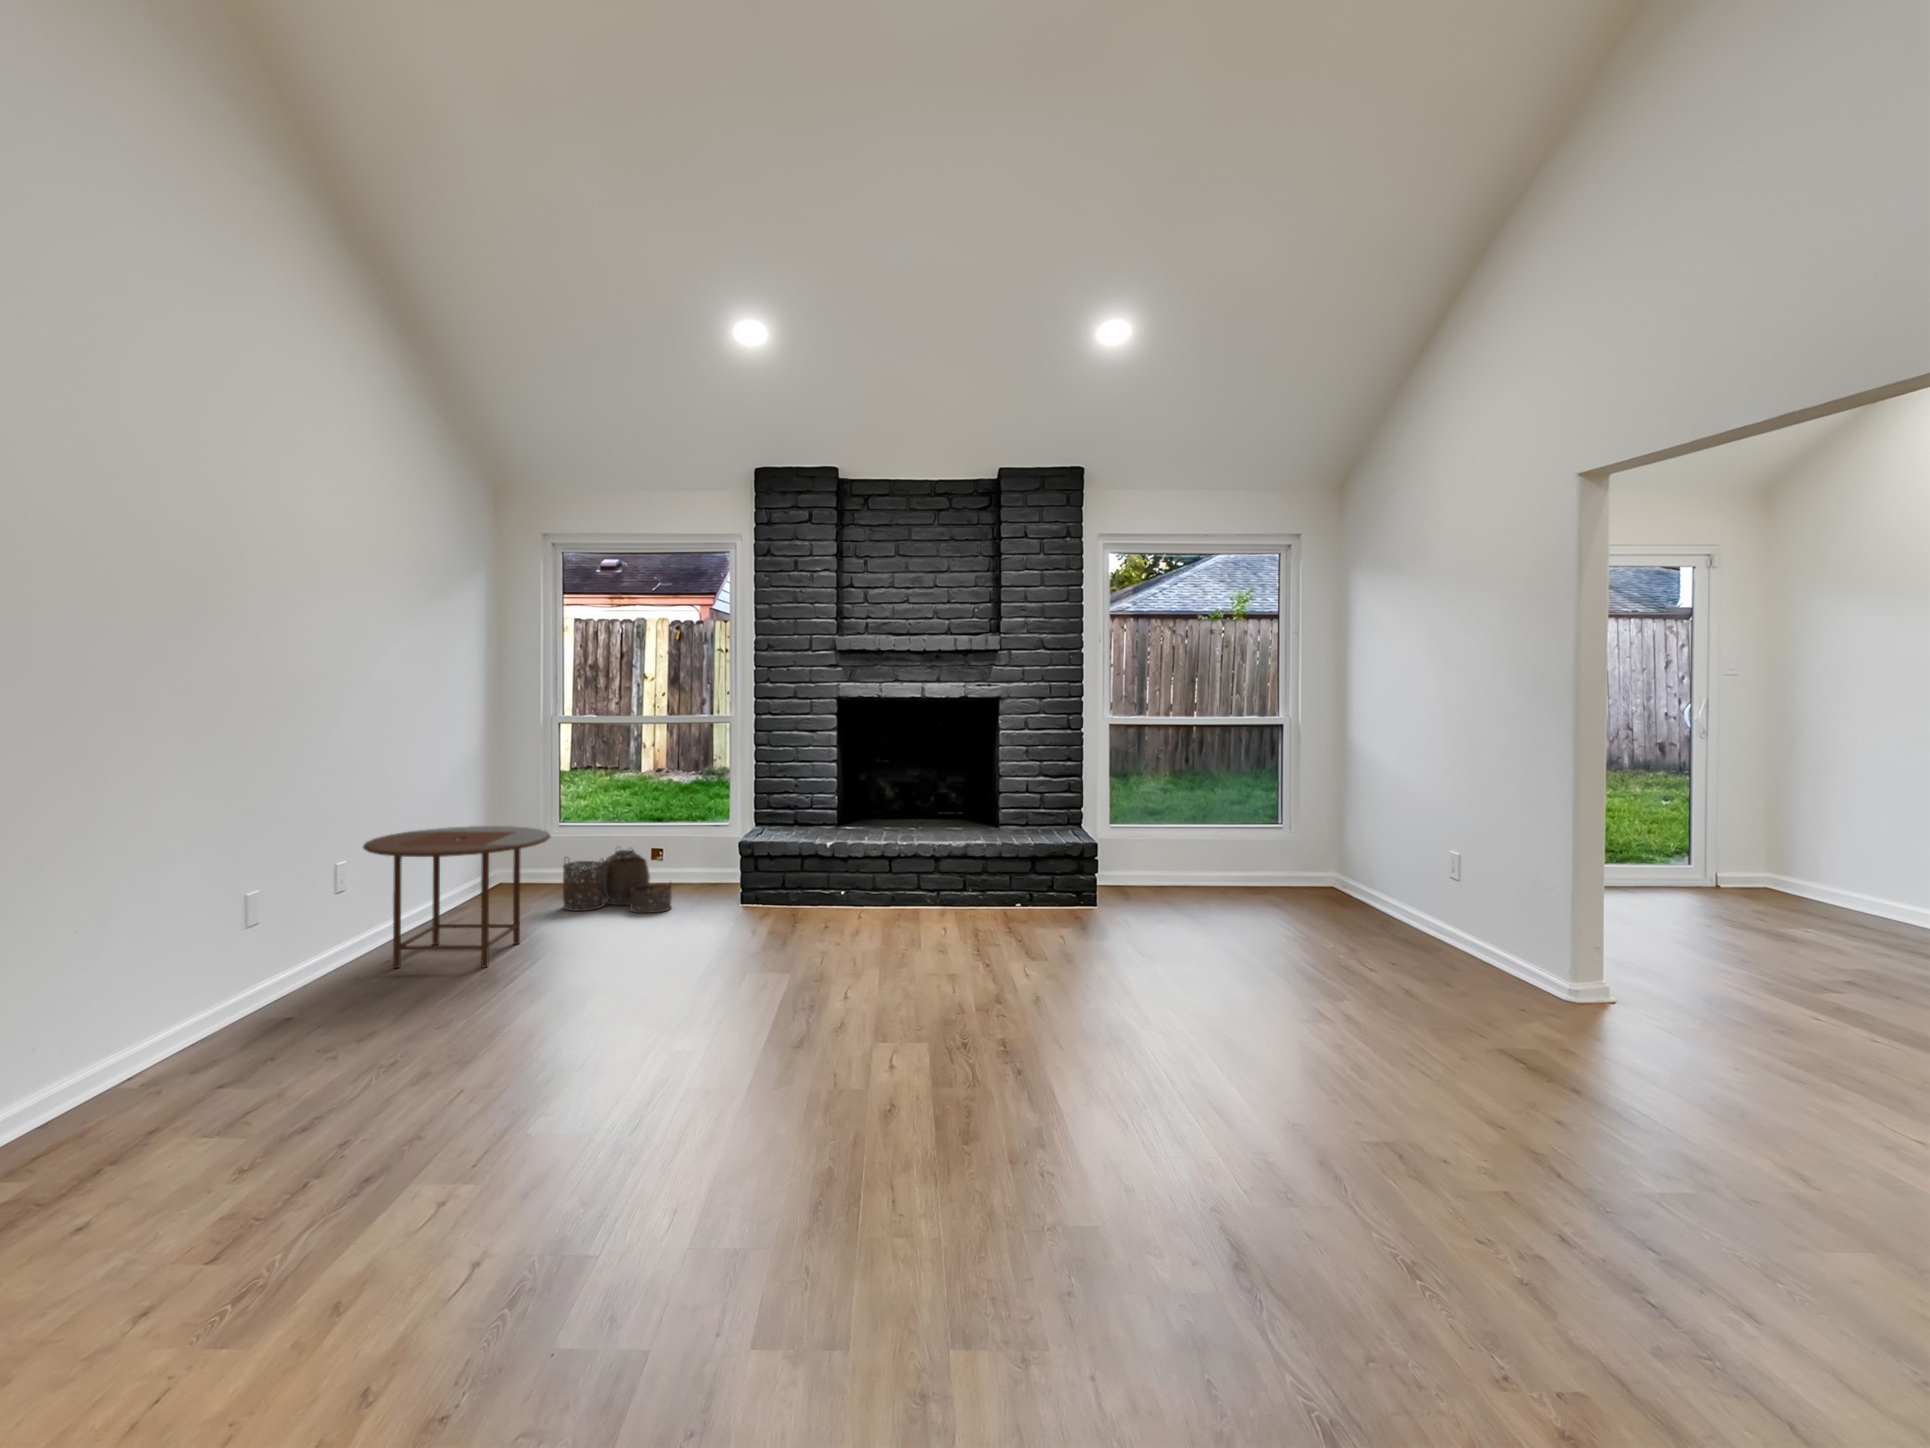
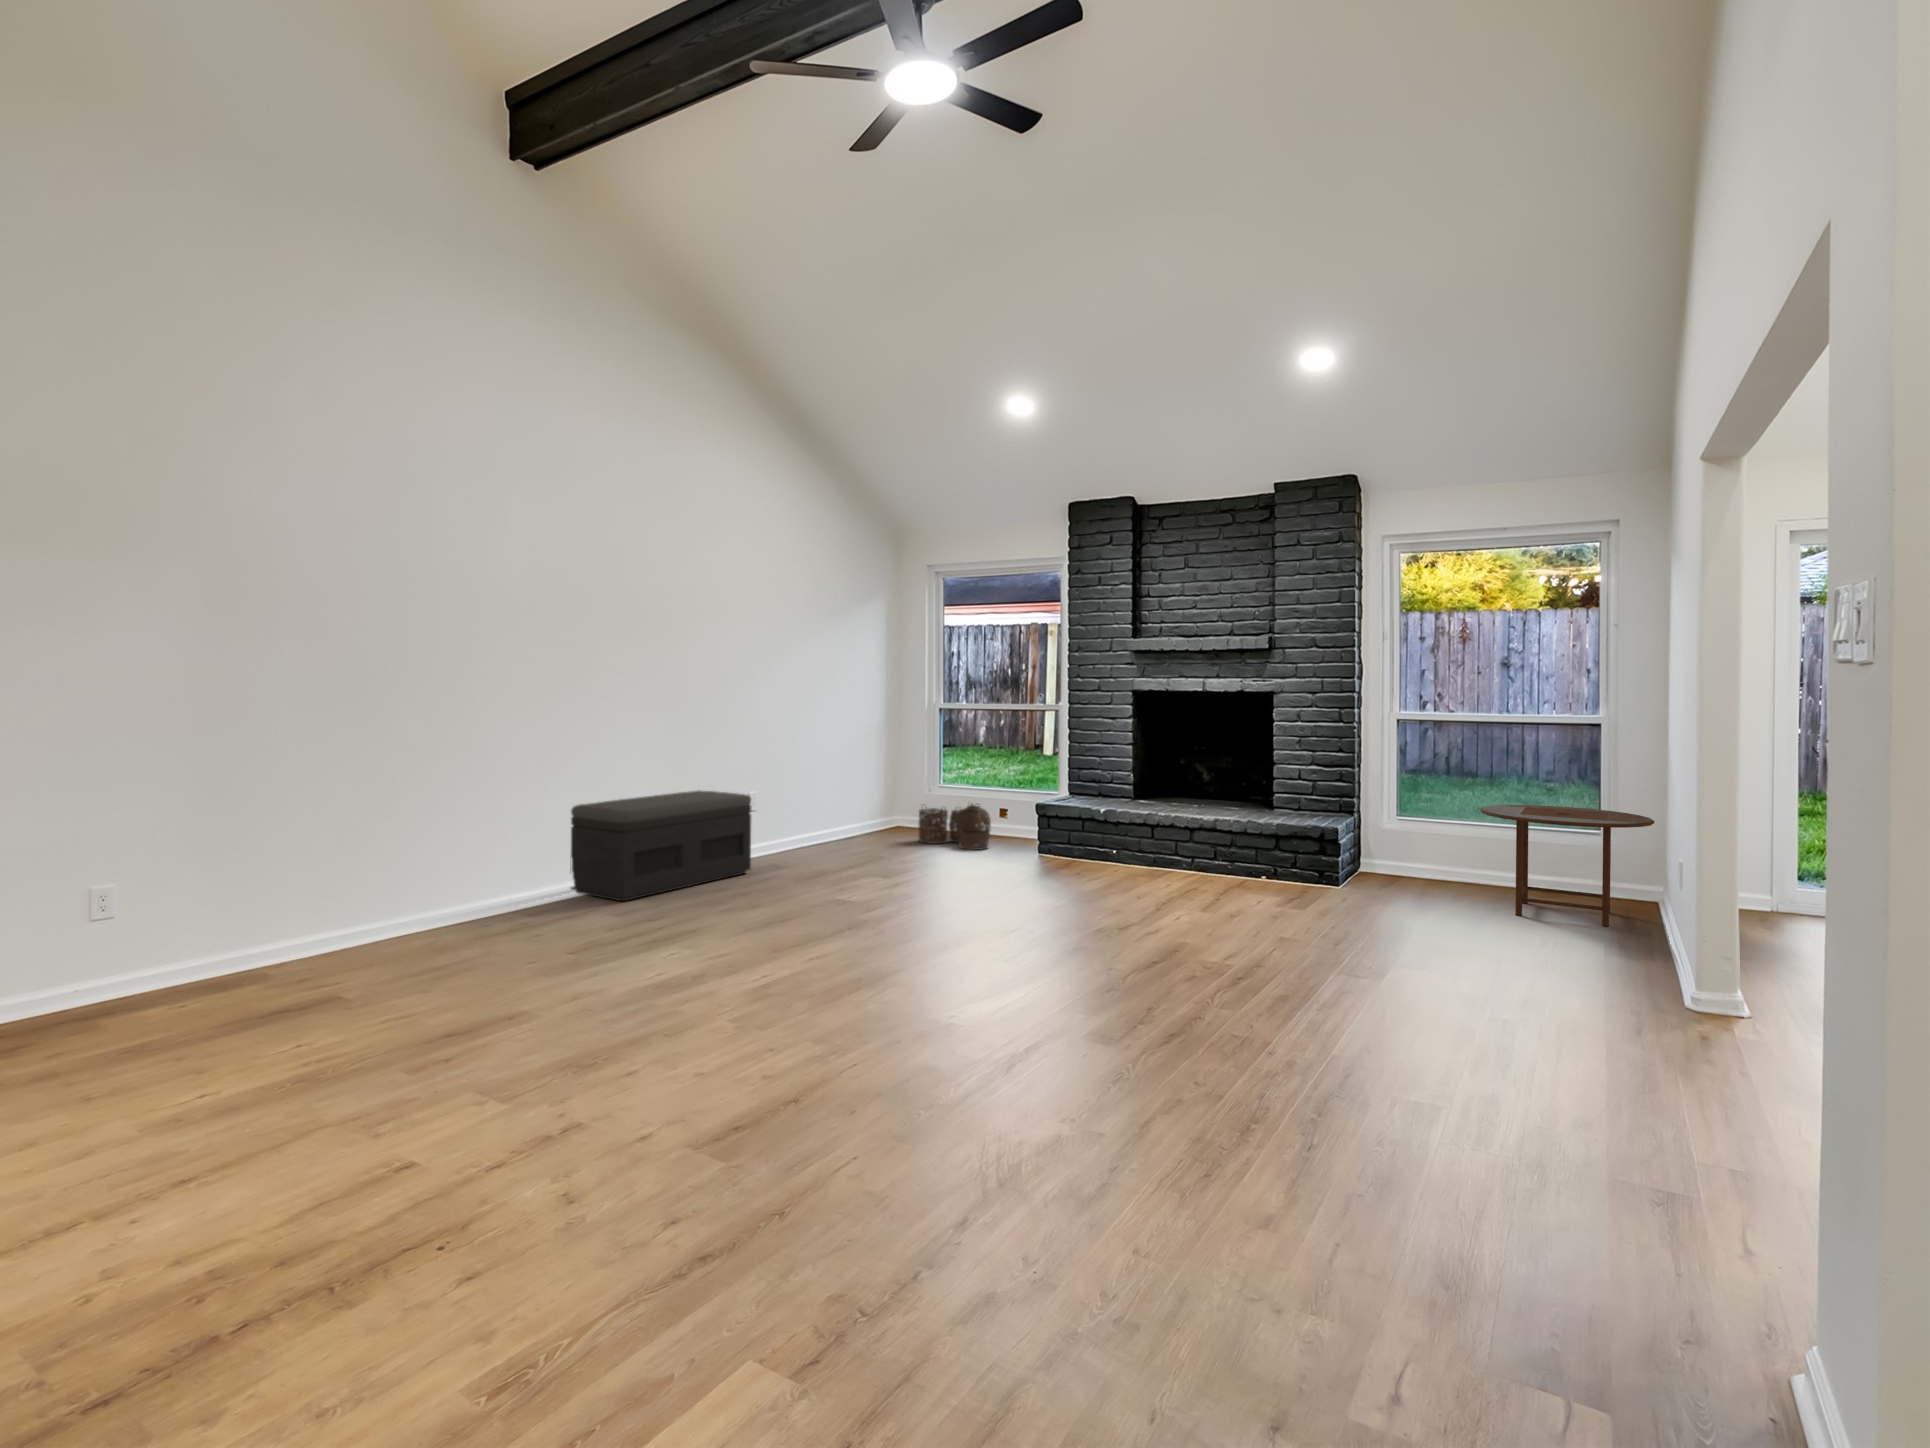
side table: present [363,826,550,968] -> present [1481,805,1654,926]
storage bench: none [14,884,375,1144] -> present [570,791,751,901]

